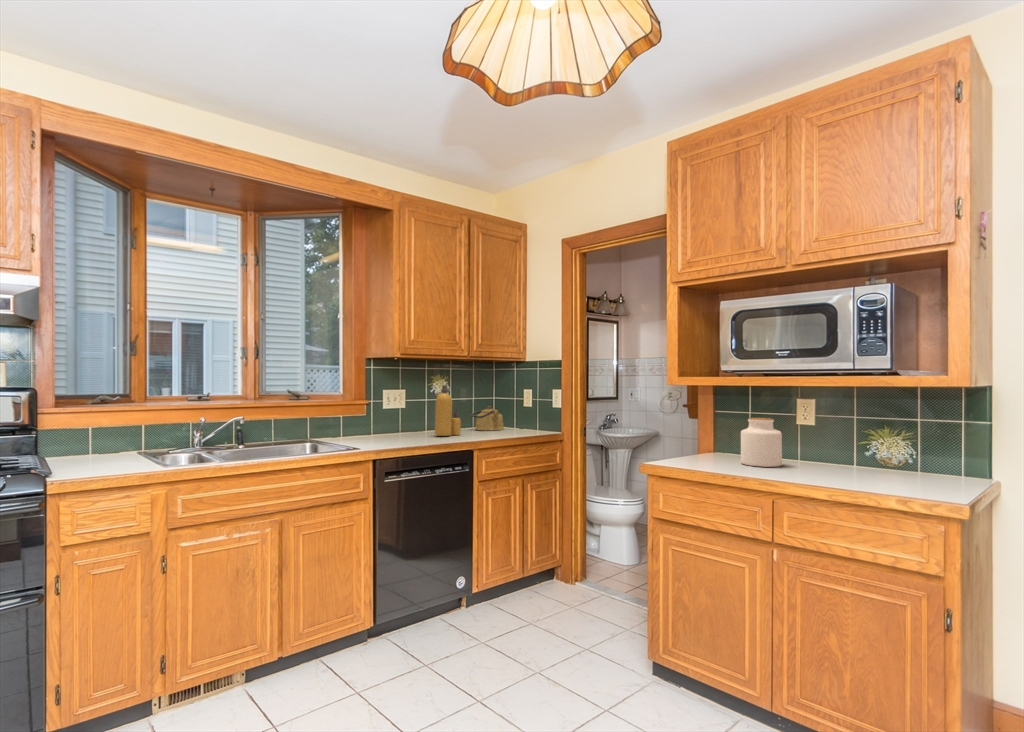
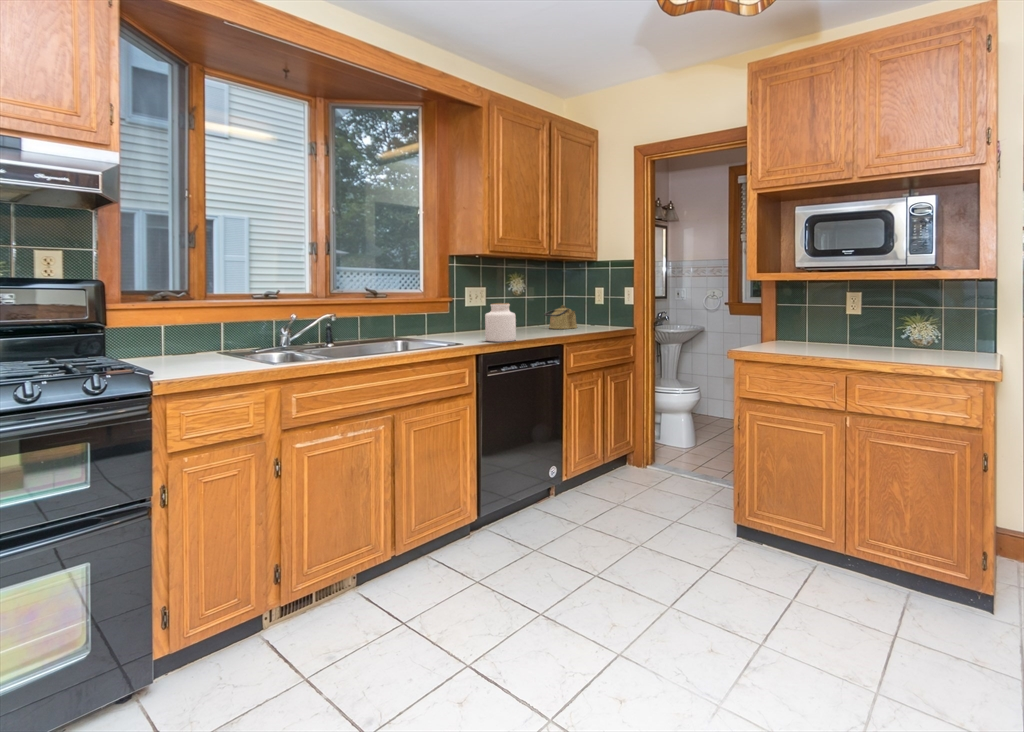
bottle: present [435,385,461,436] -> none [517,283,542,334]
jar: present [741,418,782,467] -> present [485,303,516,342]

